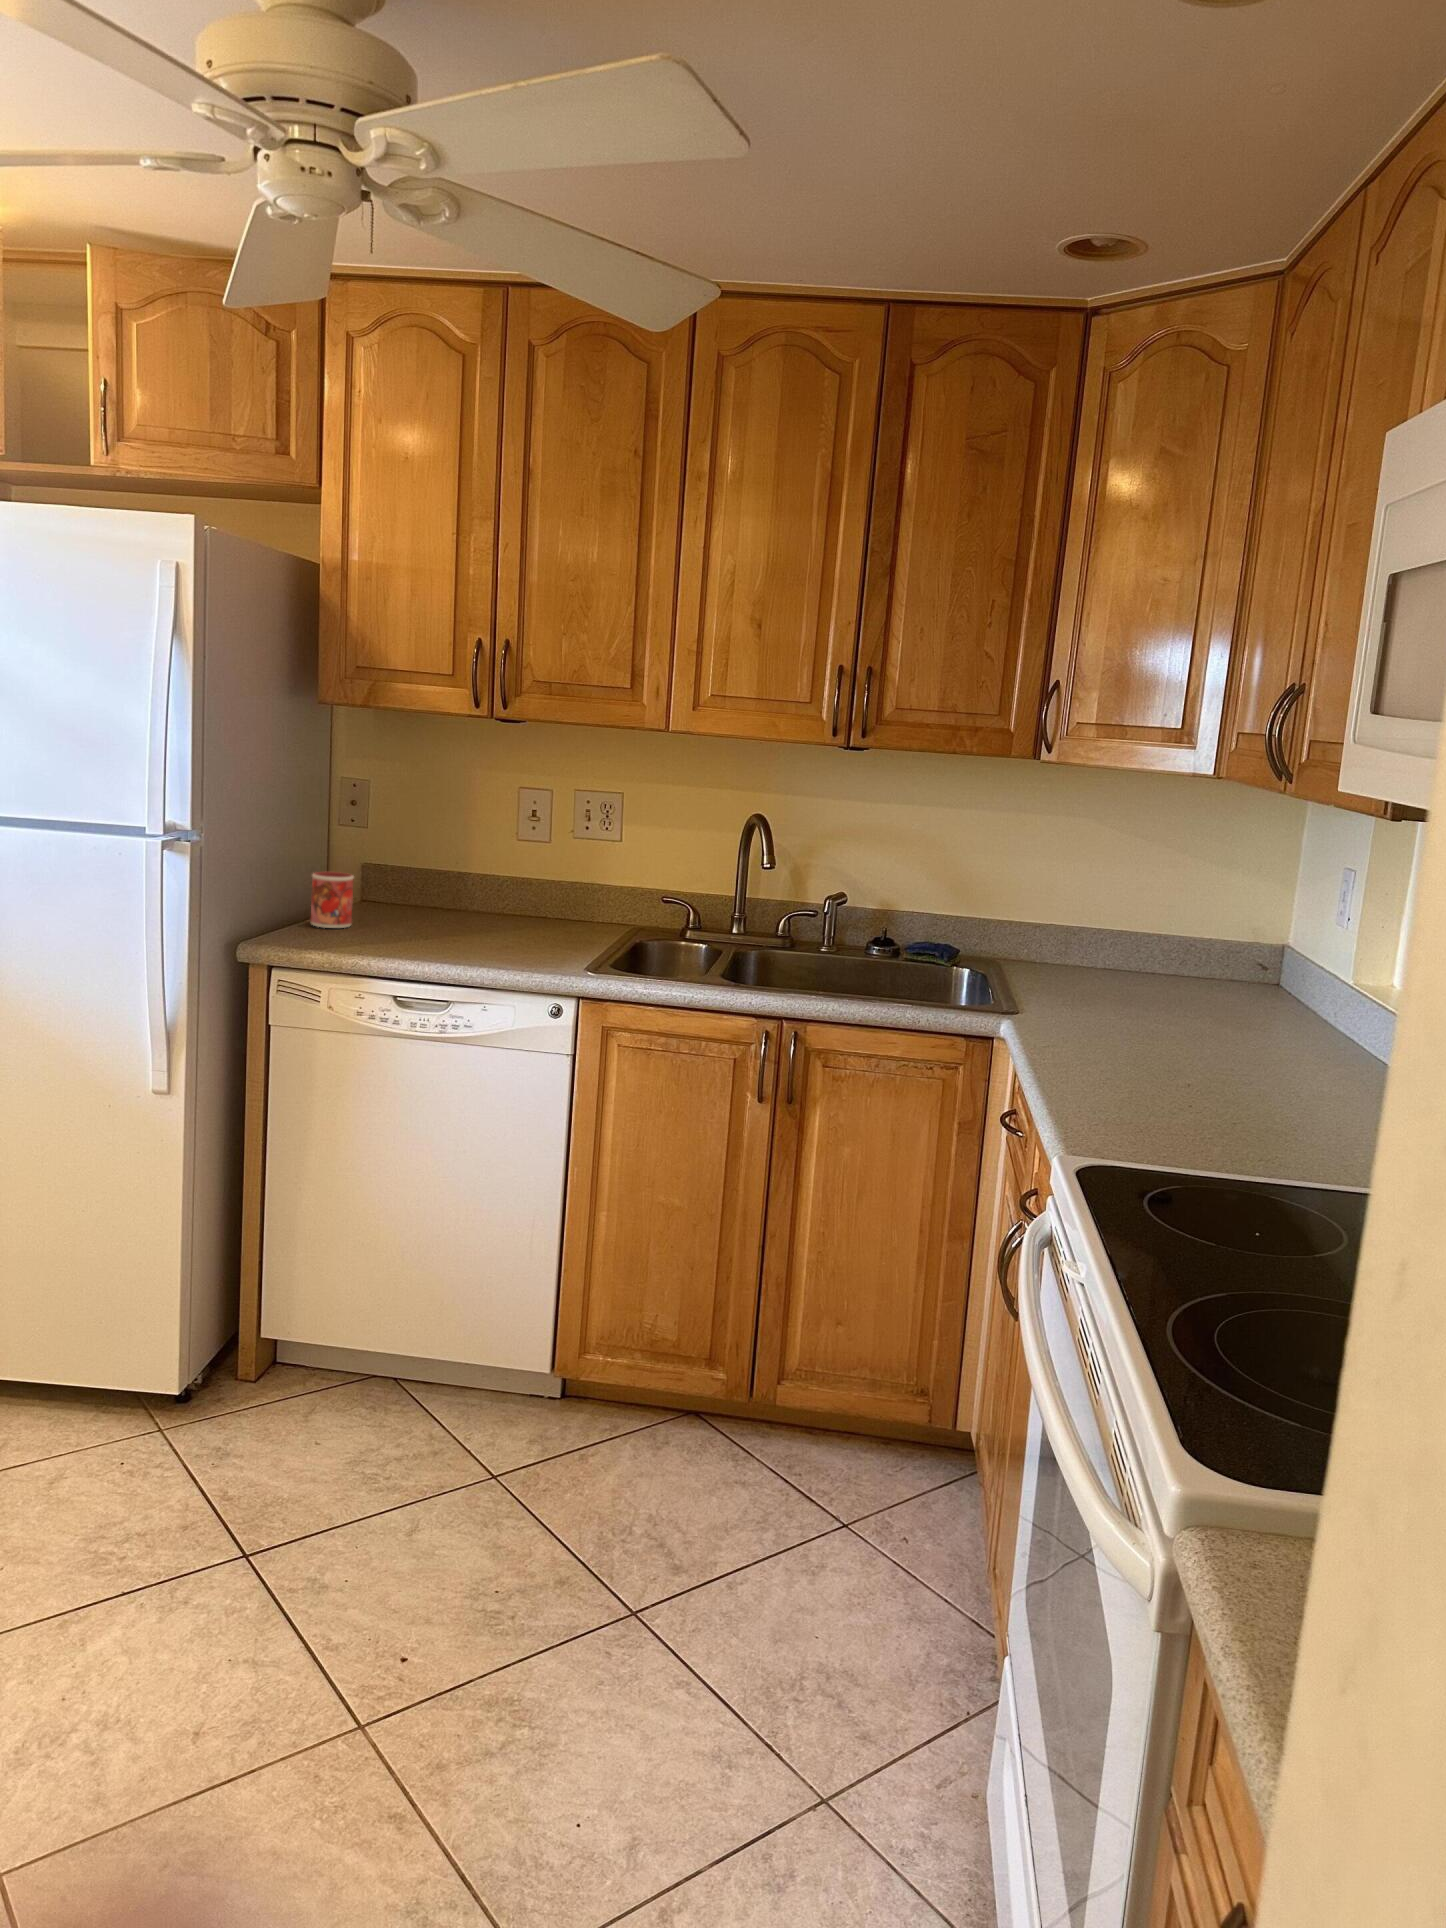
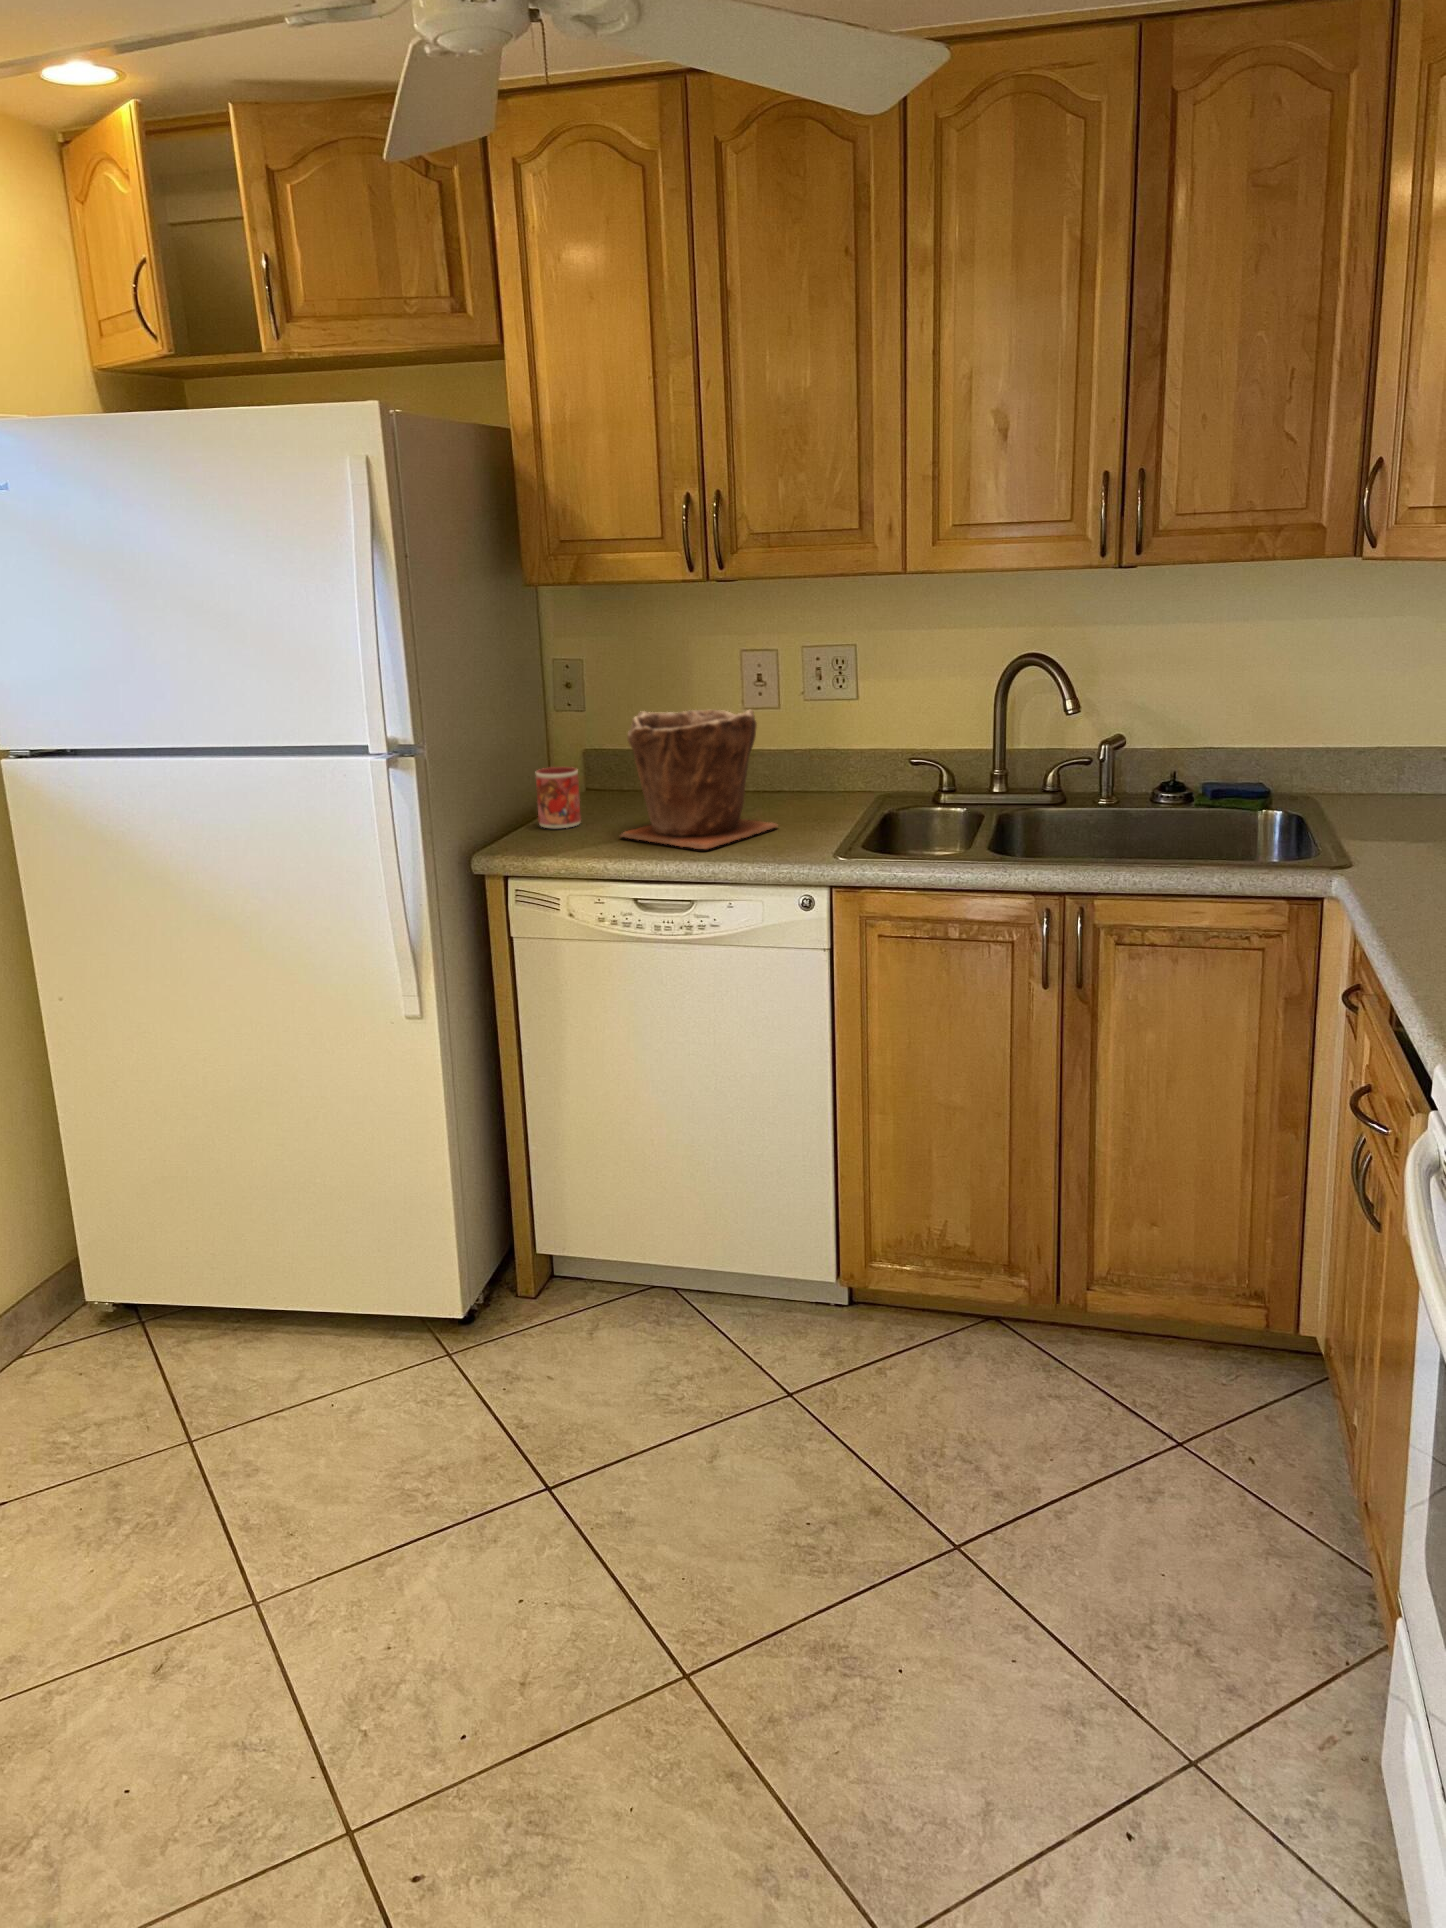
plant pot: none [386,827,536,955] -> present [620,710,778,849]

